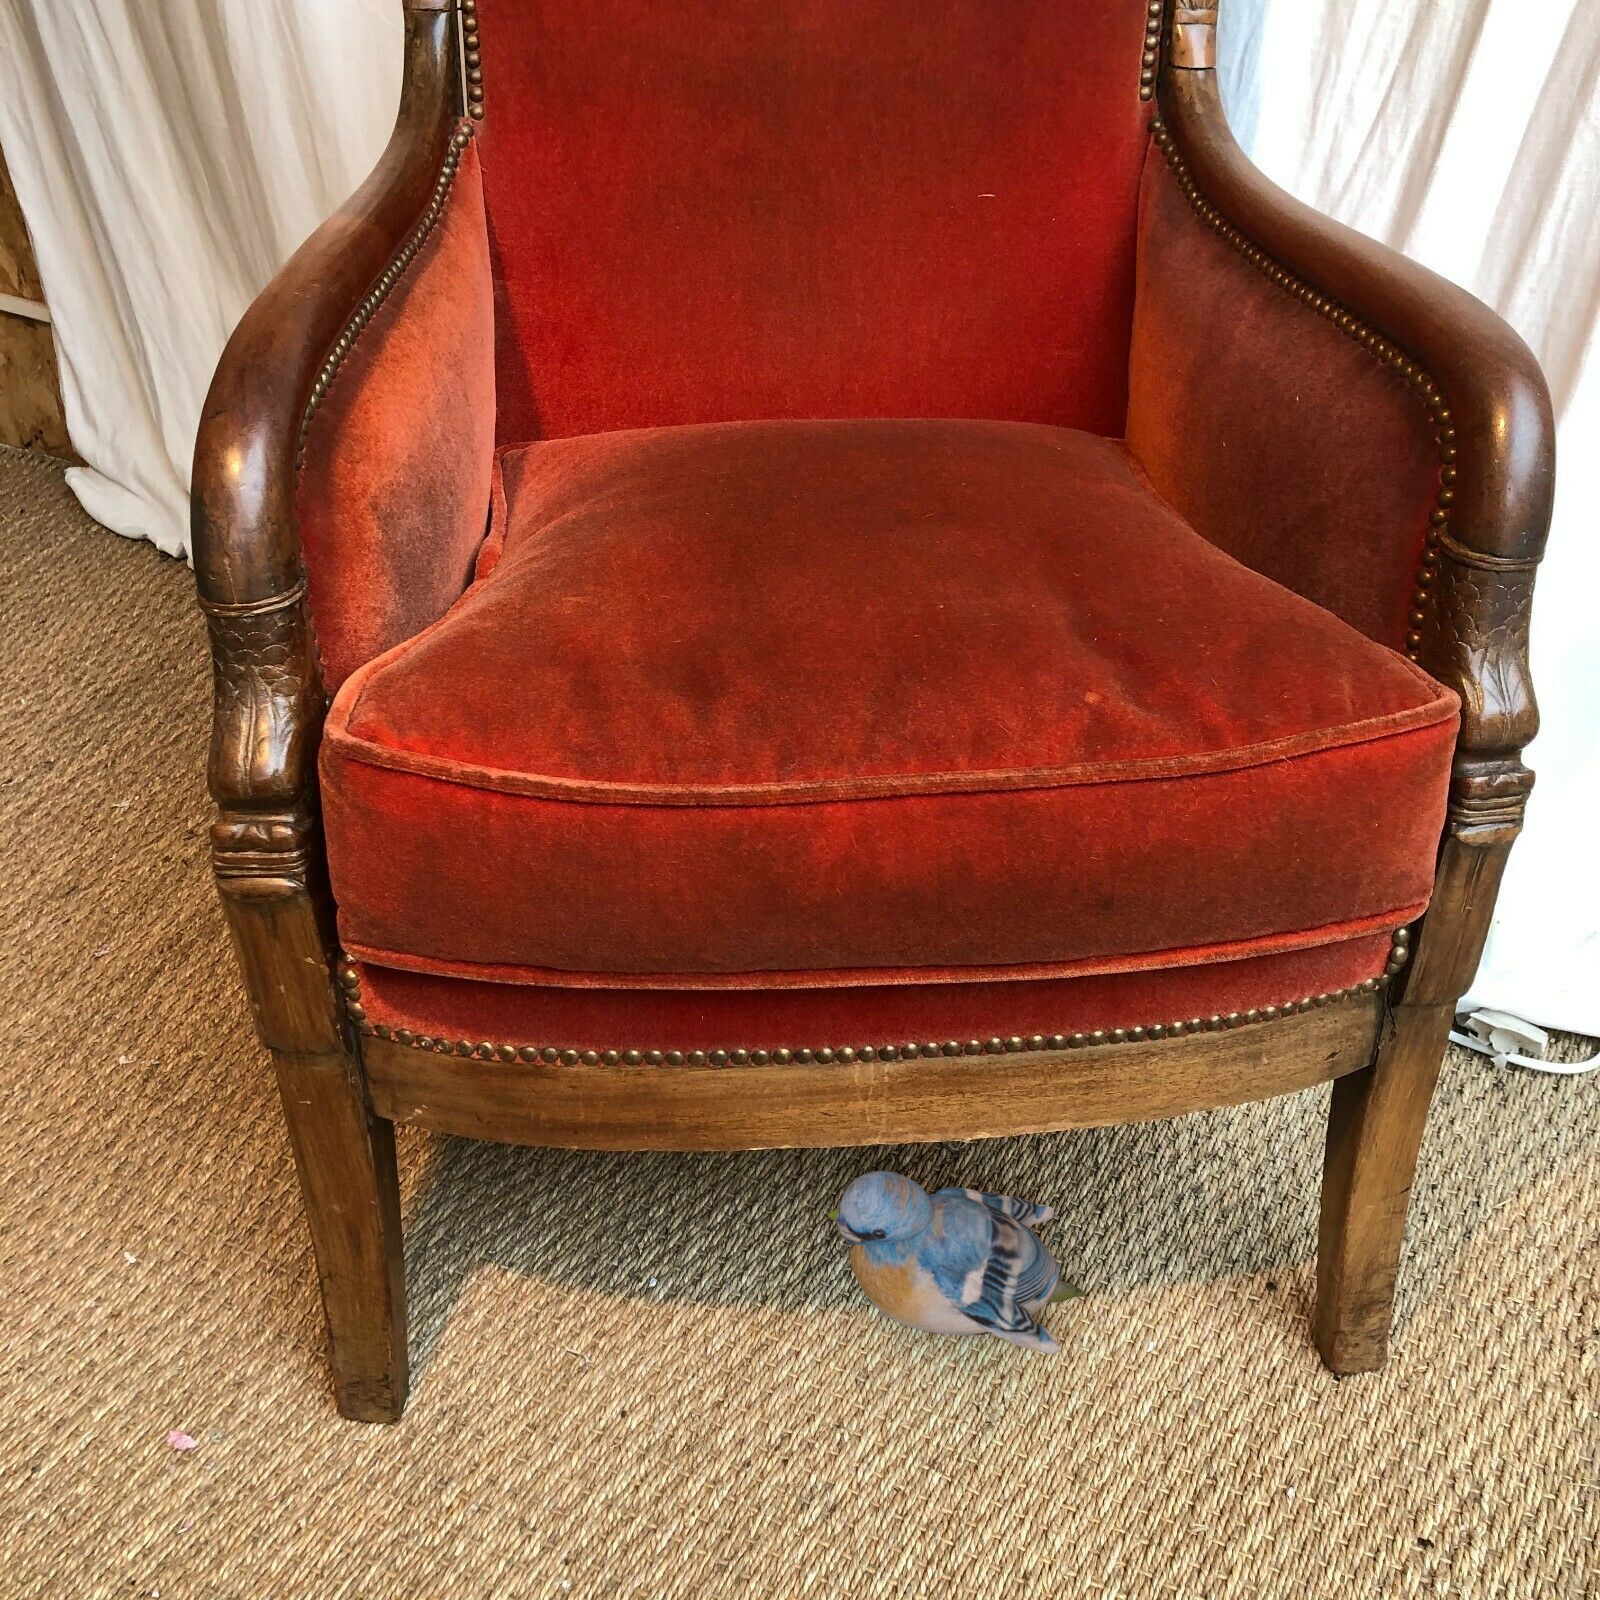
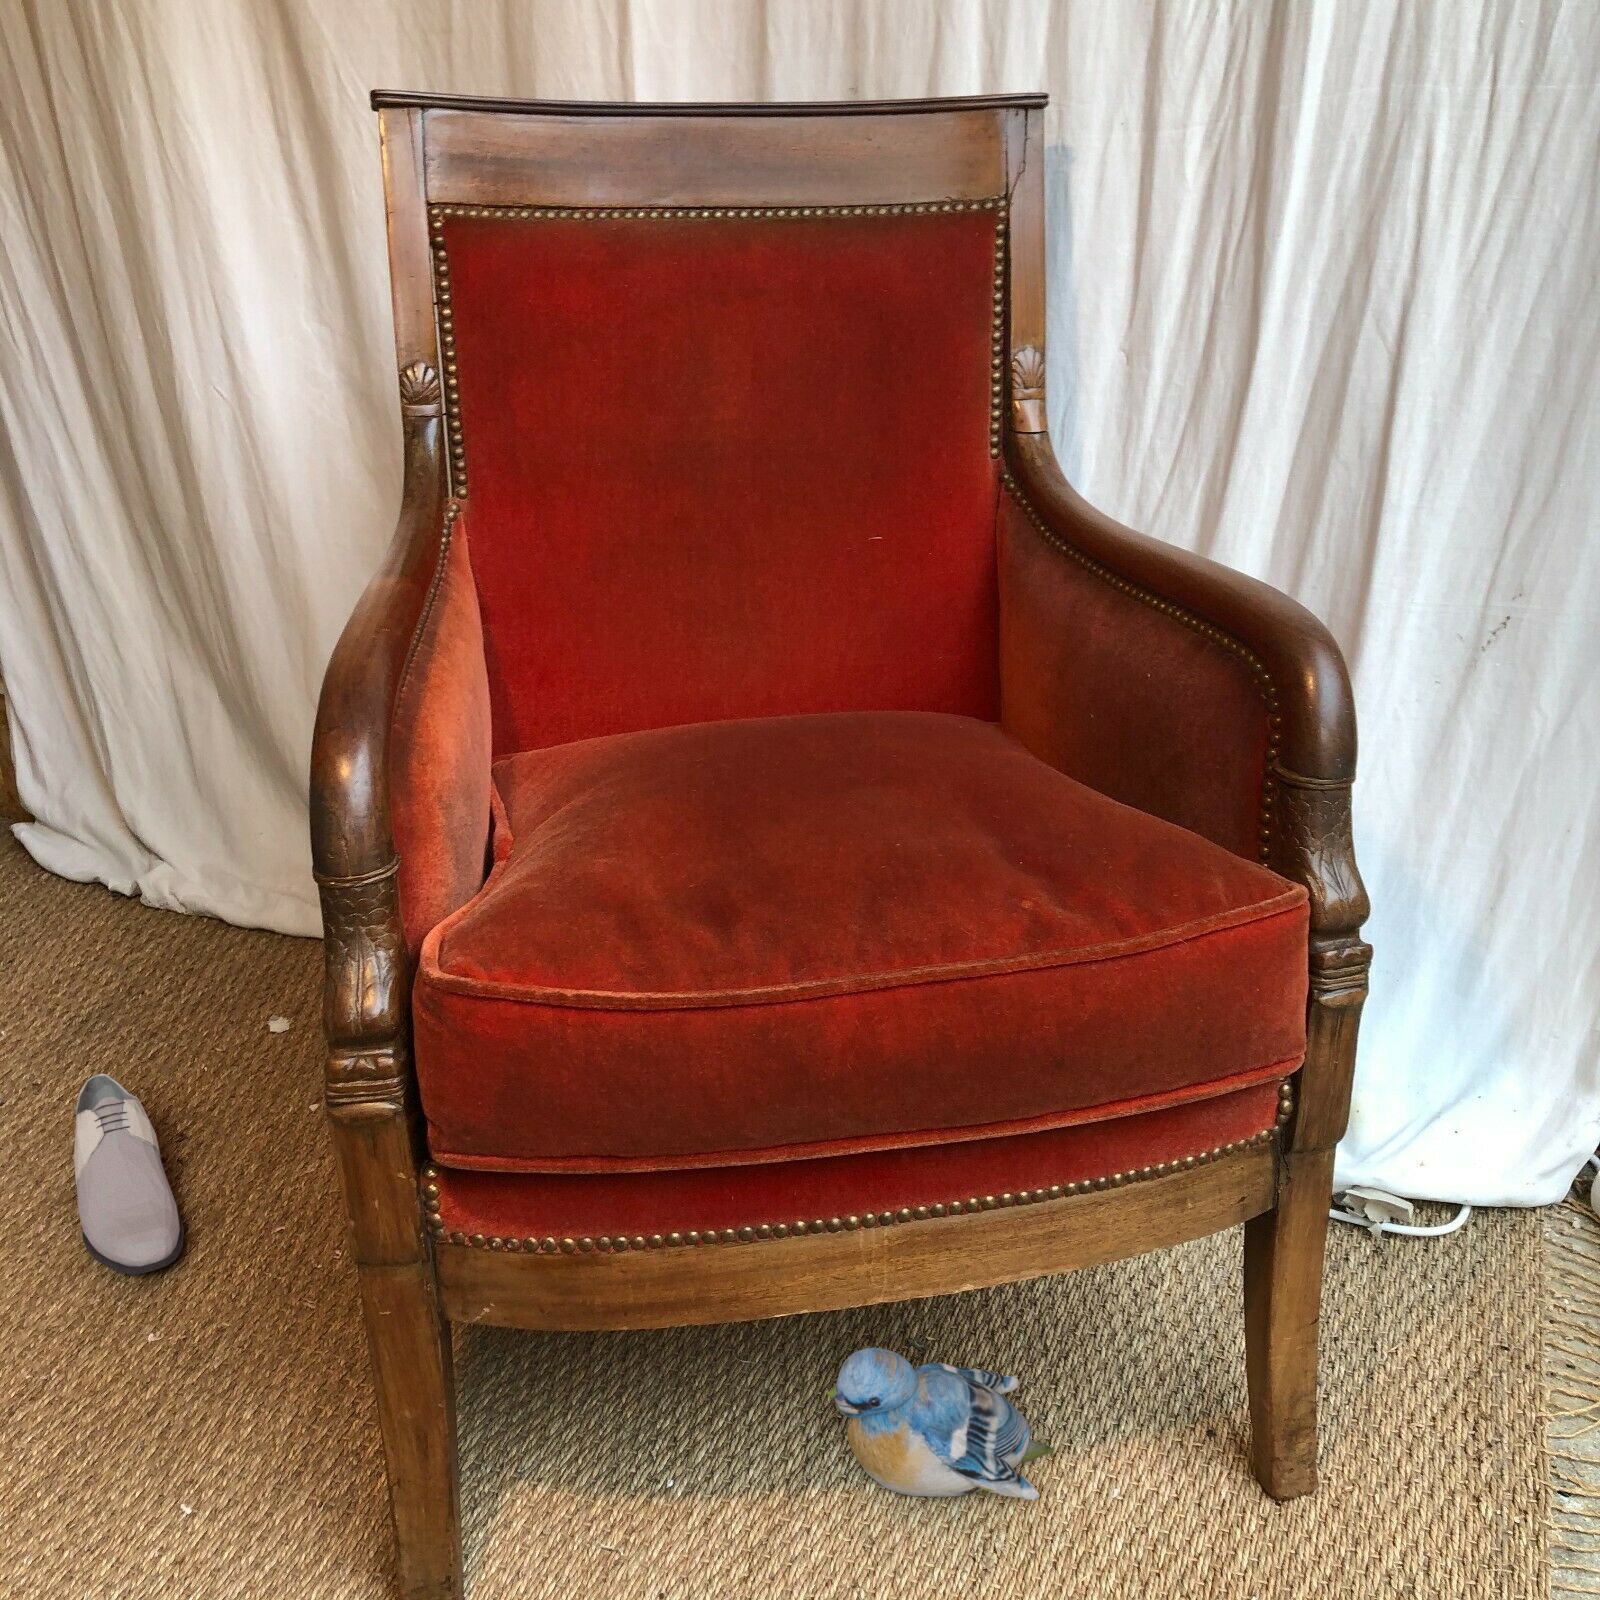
shoe: none [55,765,169,991] -> present [74,1074,184,1275]

